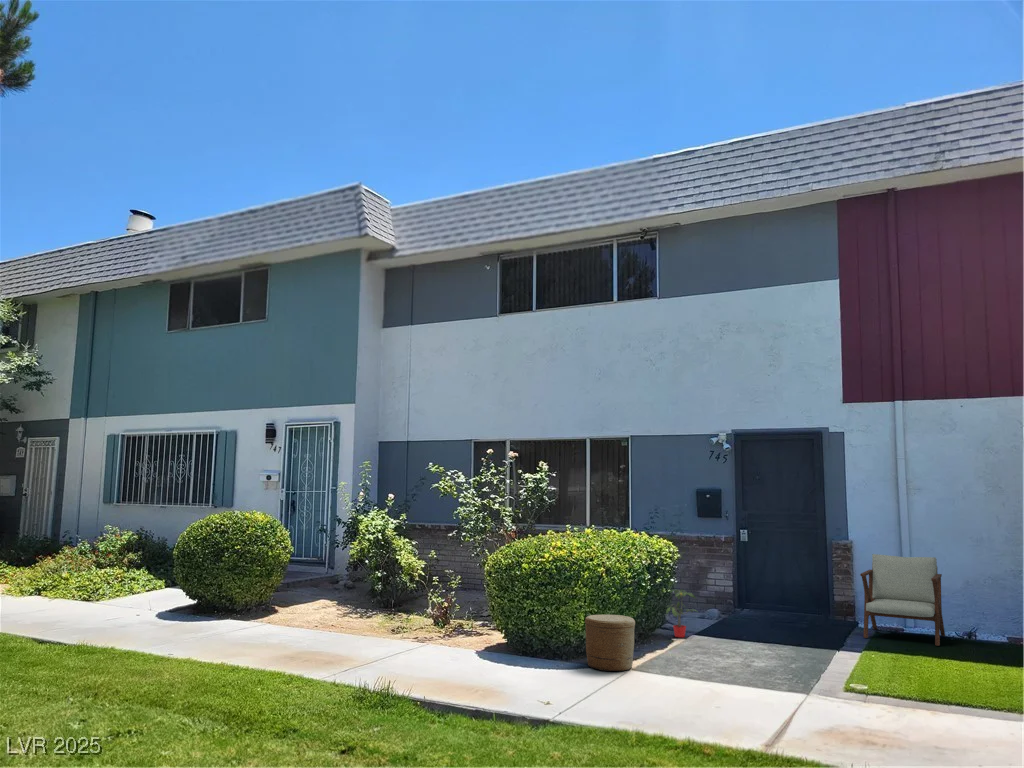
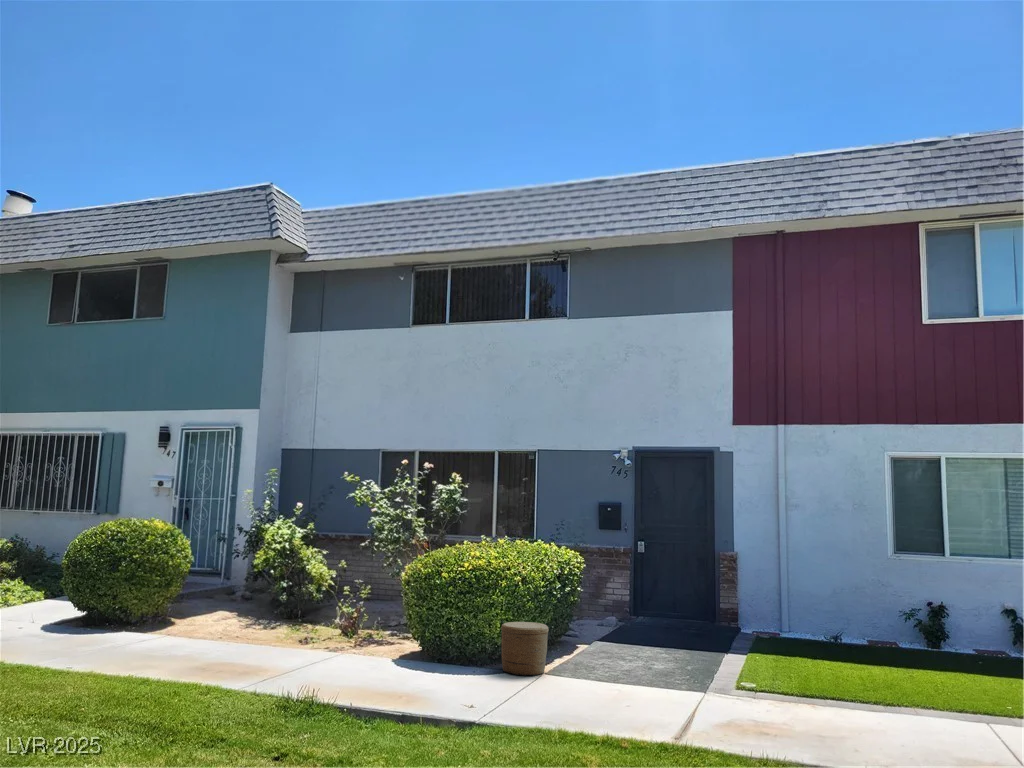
lounge chair: present [860,554,945,646] -> none [747,565,818,648]
potted plant: present [667,590,696,637] -> none [569,598,602,643]

